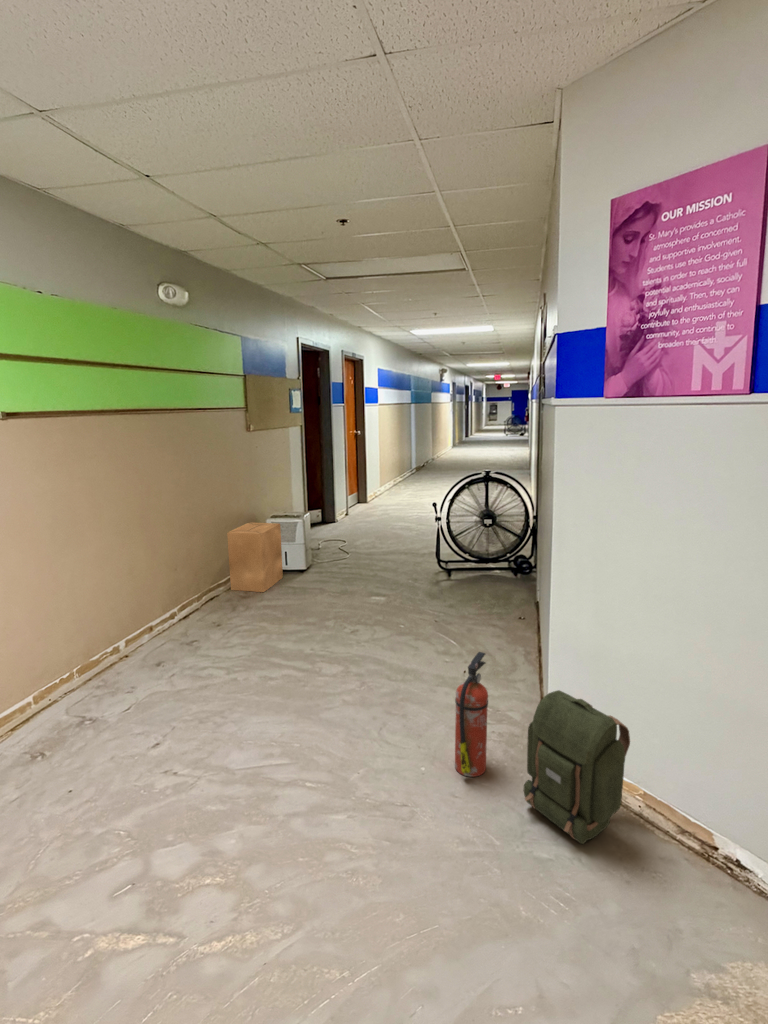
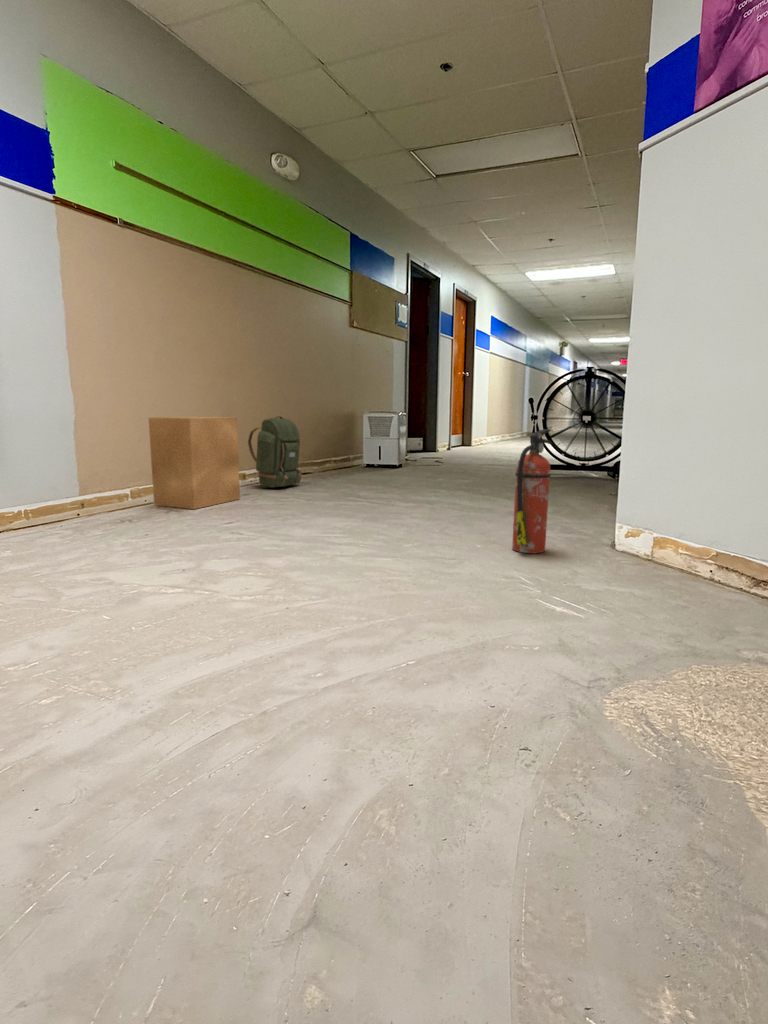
cardboard box: present [227,522,283,592] -> present [149,417,240,509]
backpack: present [523,690,630,844] -> present [248,416,302,487]

